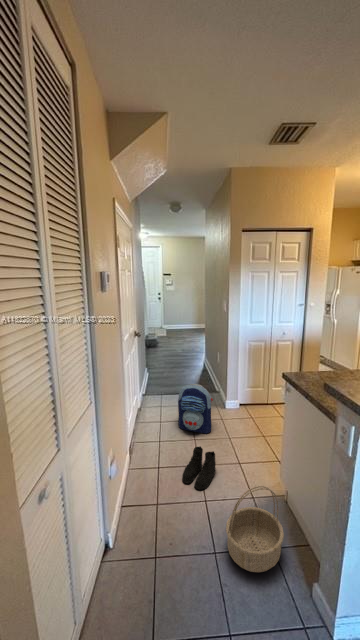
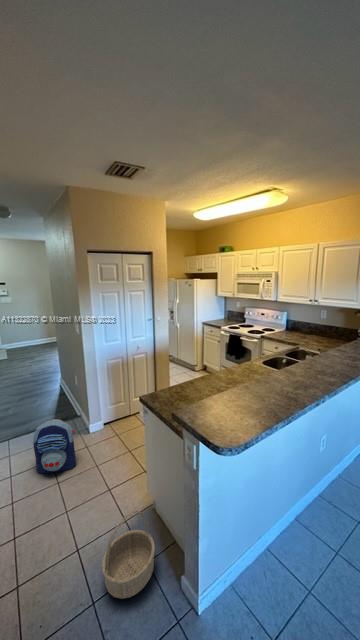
boots: present [182,446,216,490] -> none [48,489,85,538]

